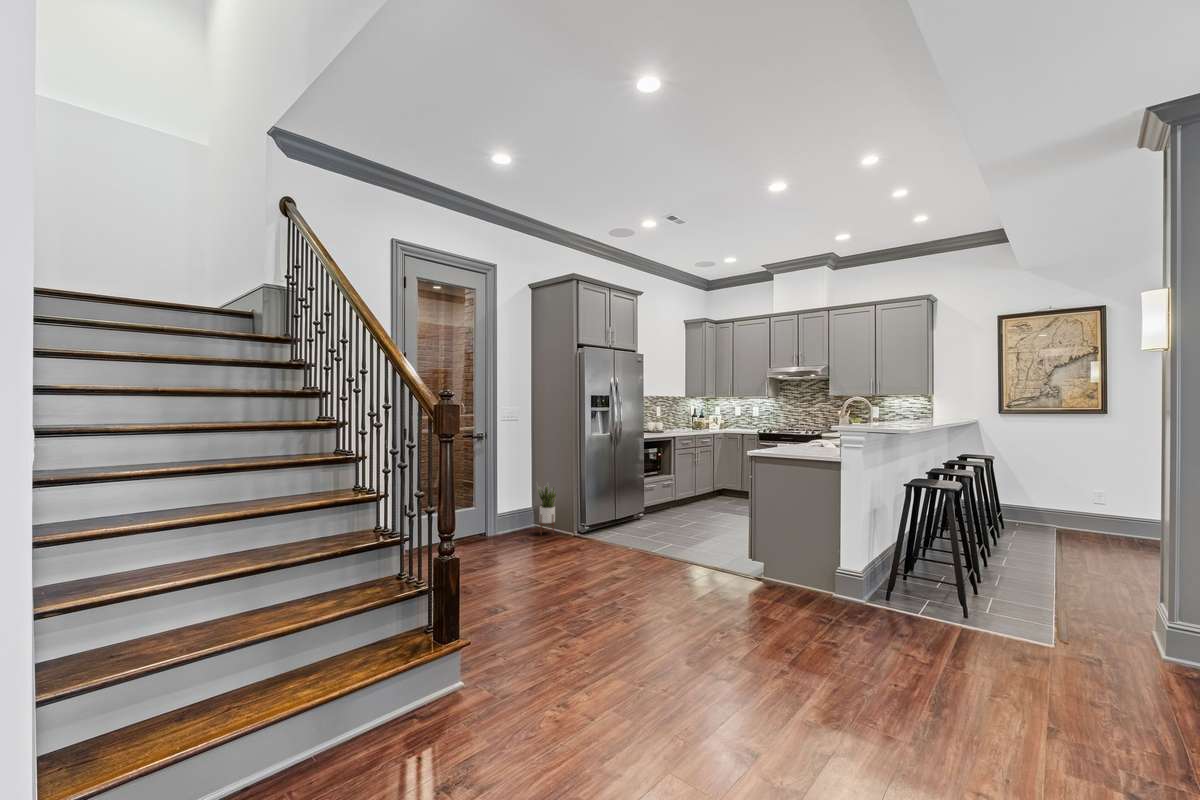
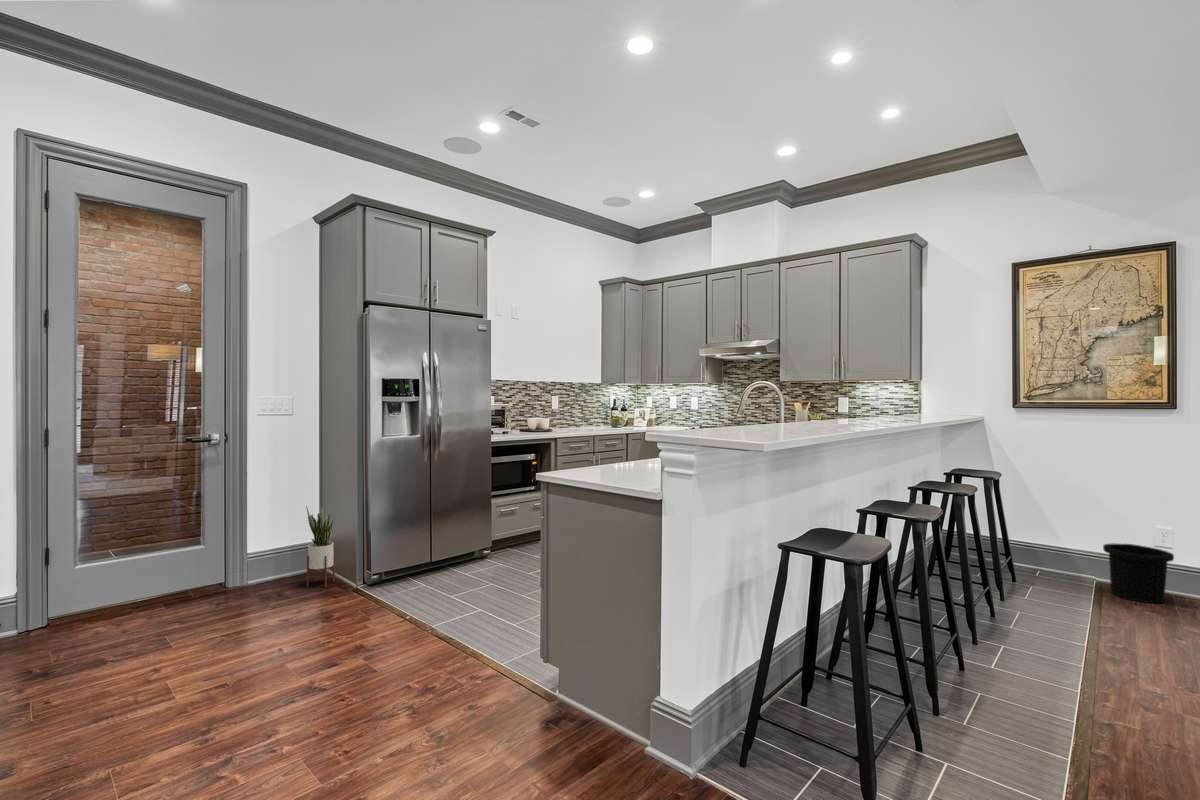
trash can: none [1063,502,1108,538] -> present [1103,544,1174,603]

